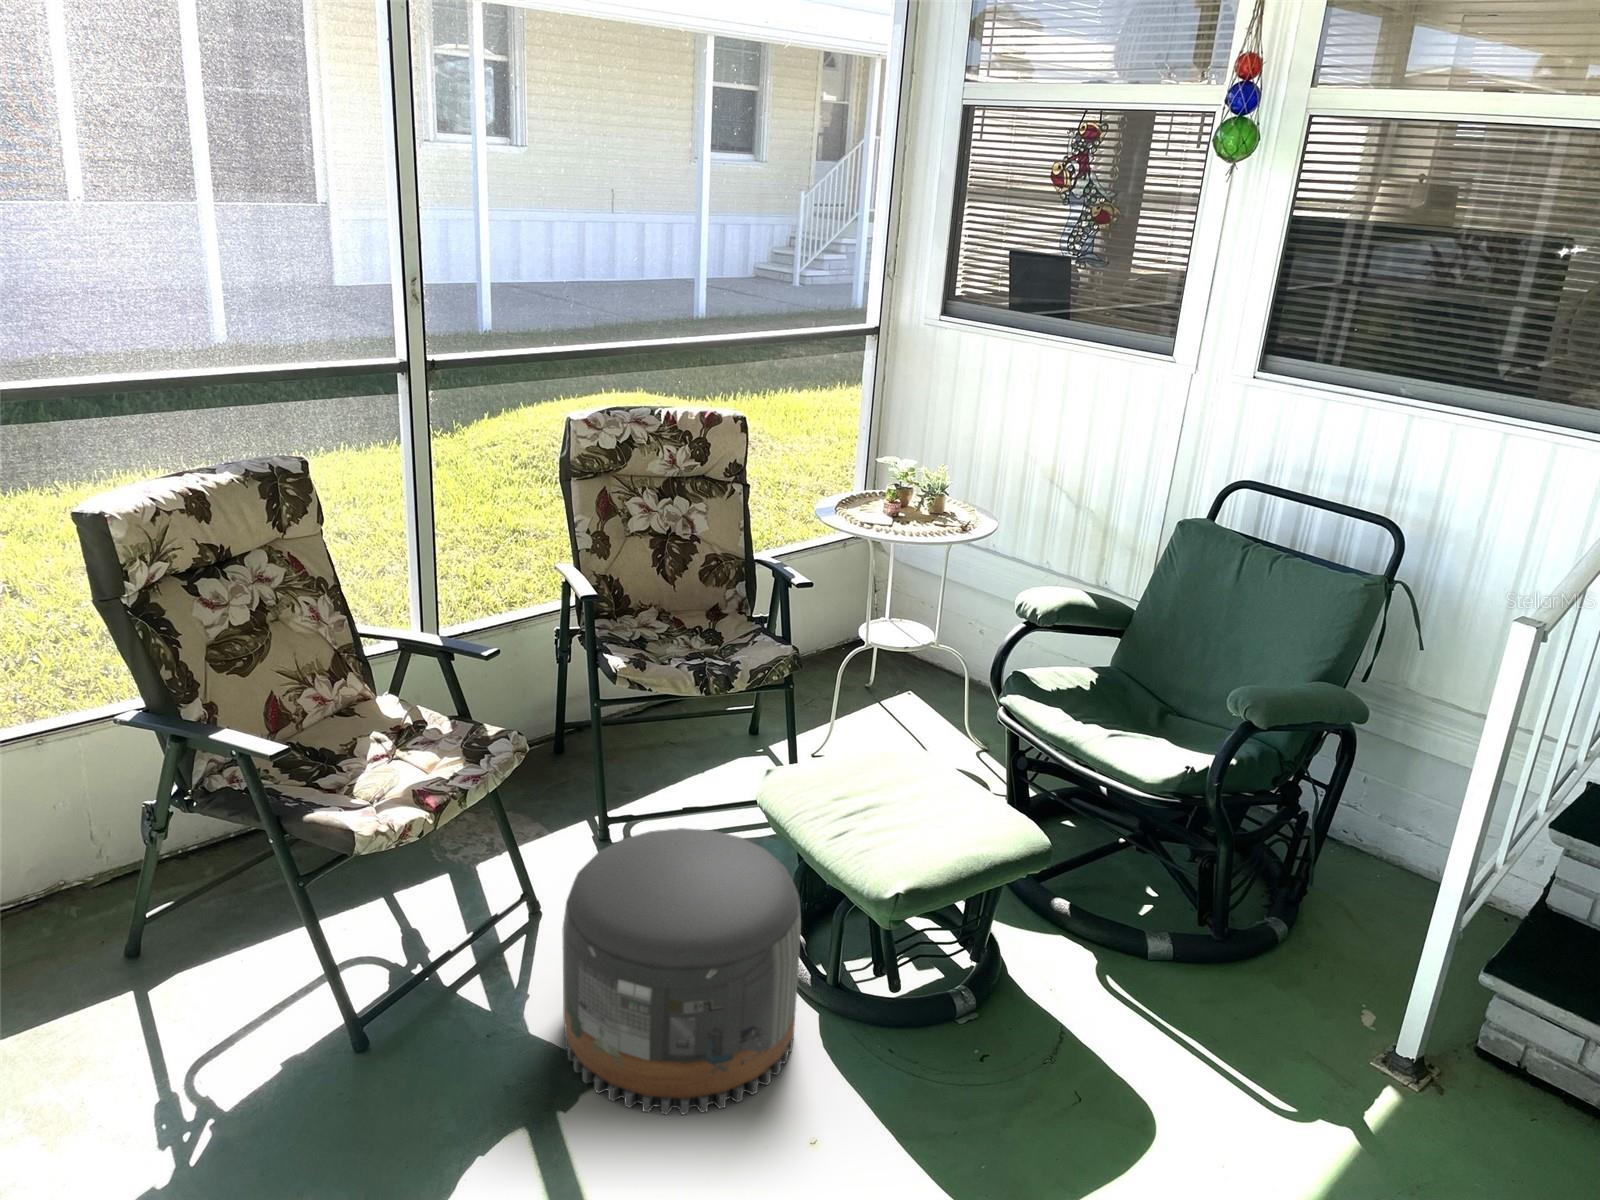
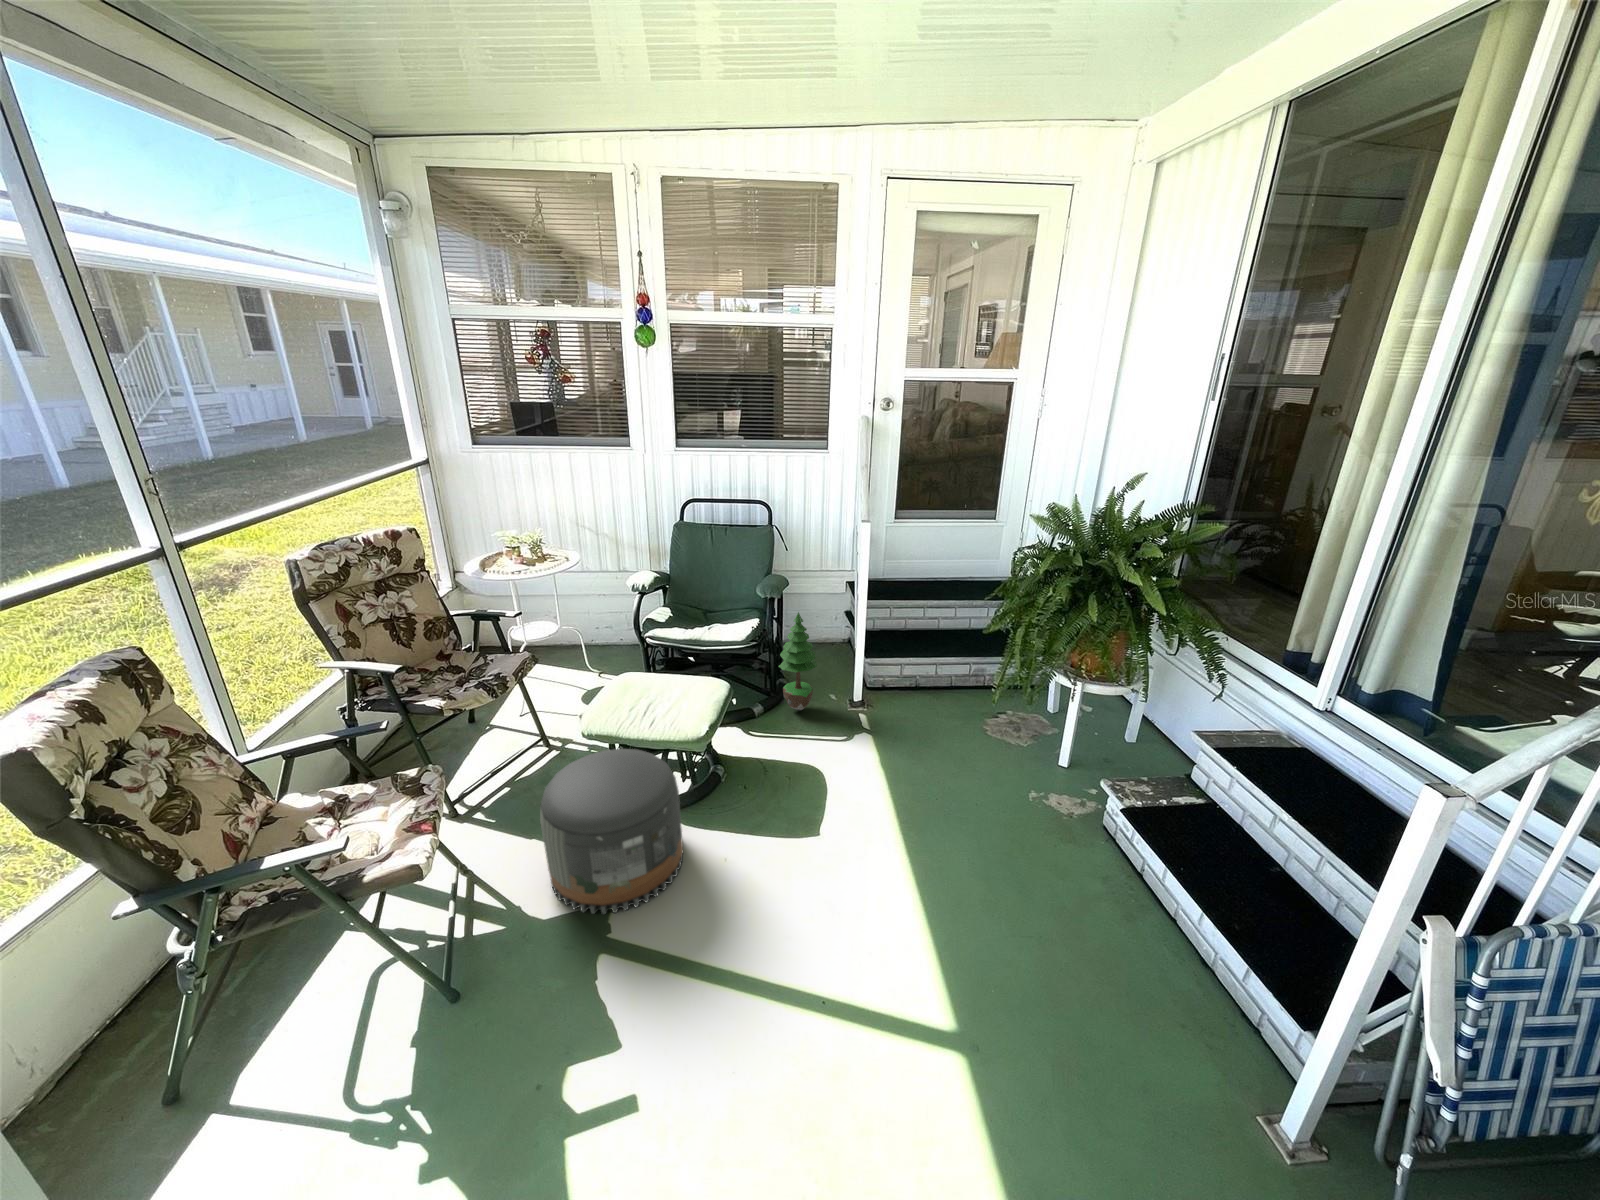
potted tree: none [1220,770,1323,994] -> present [779,612,817,711]

